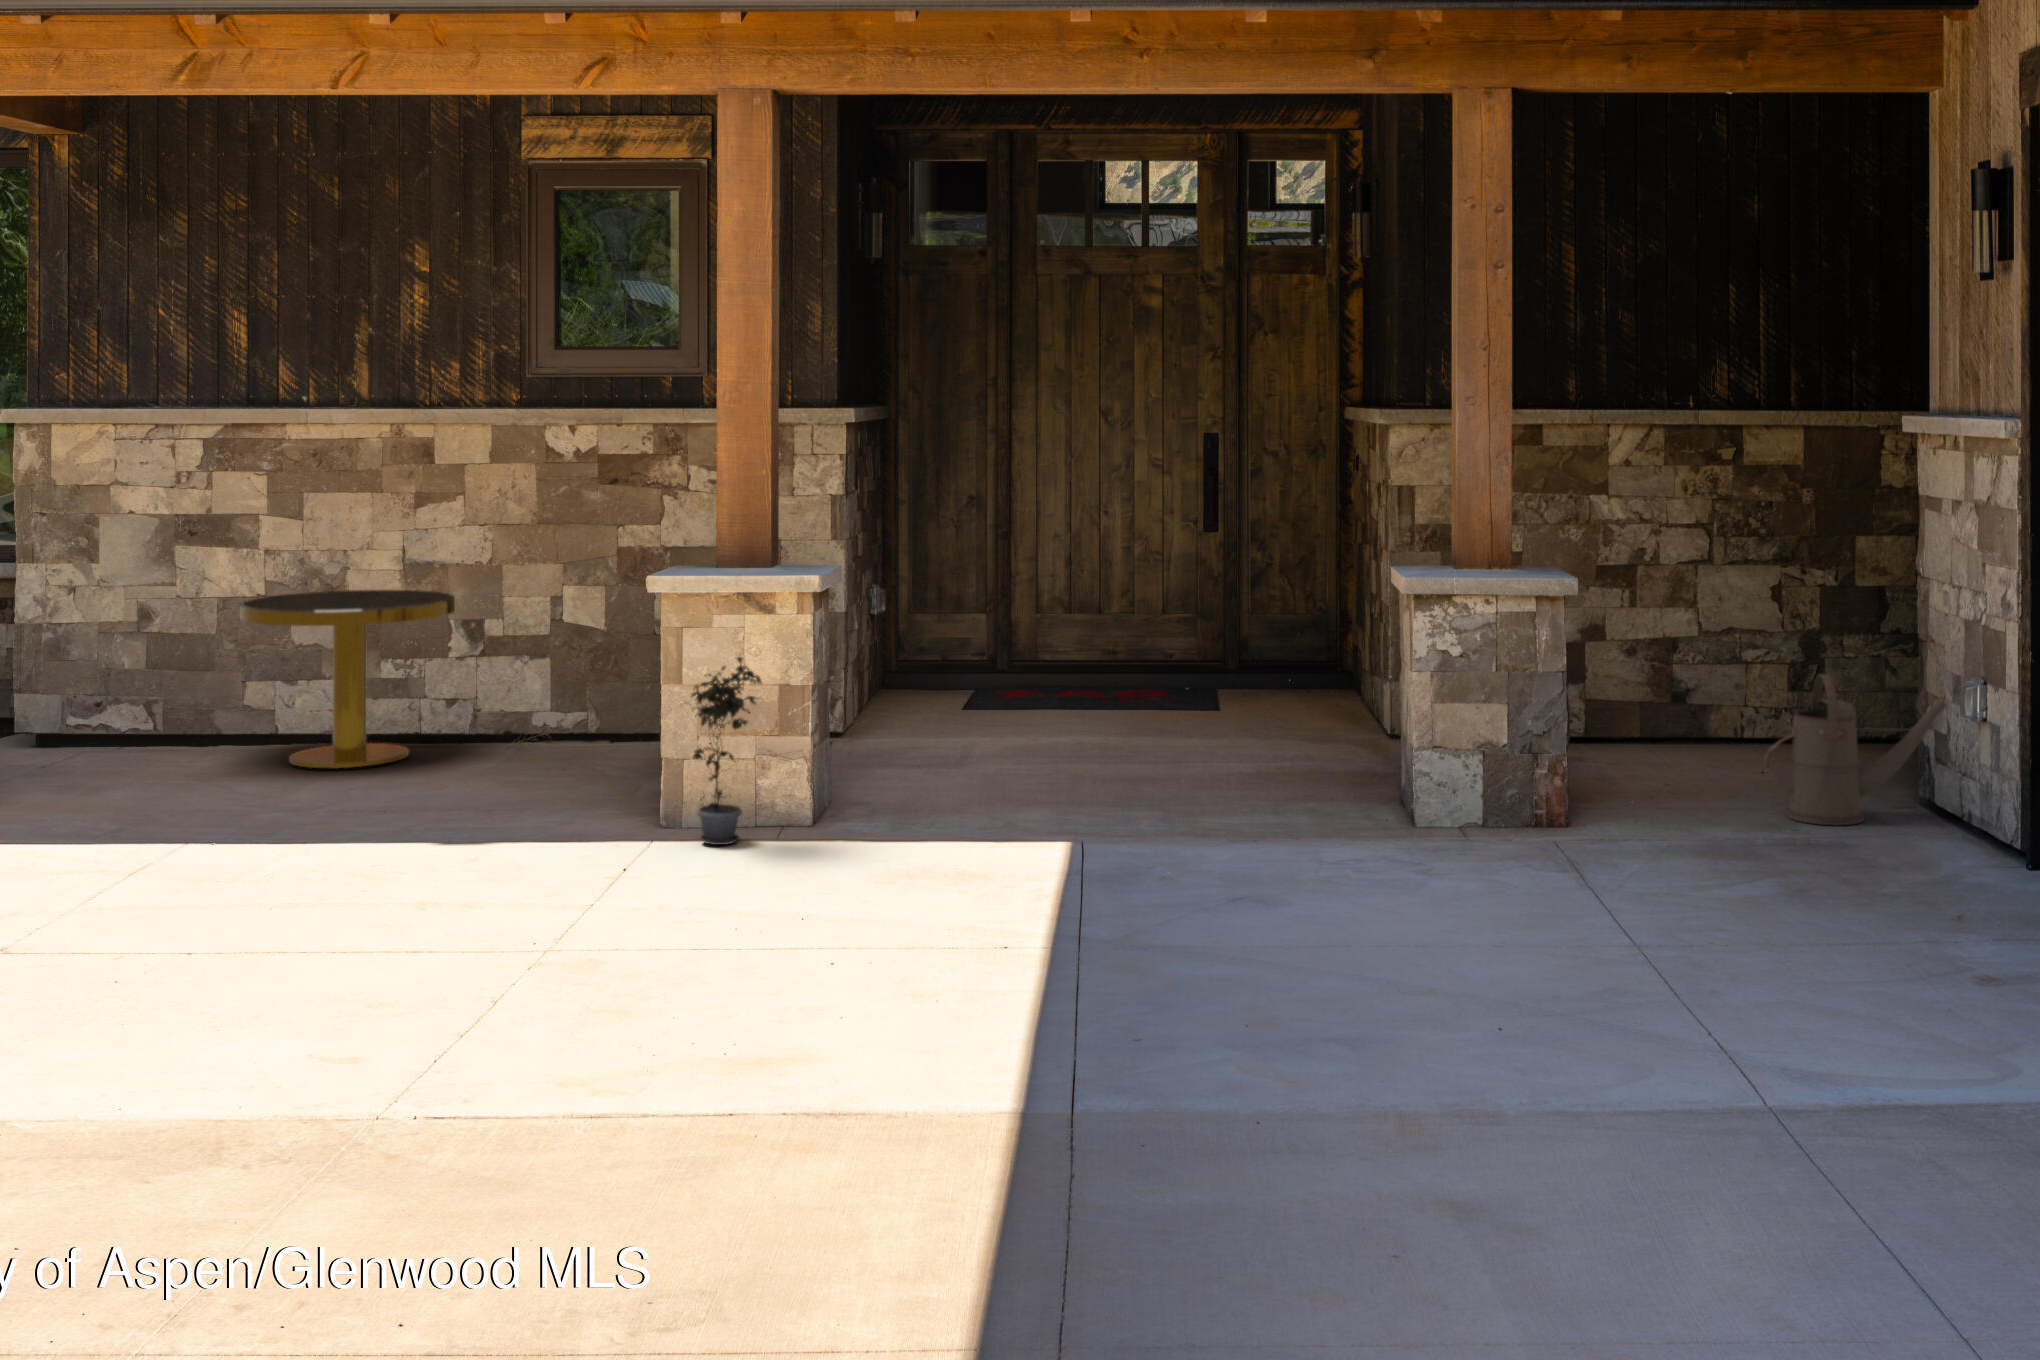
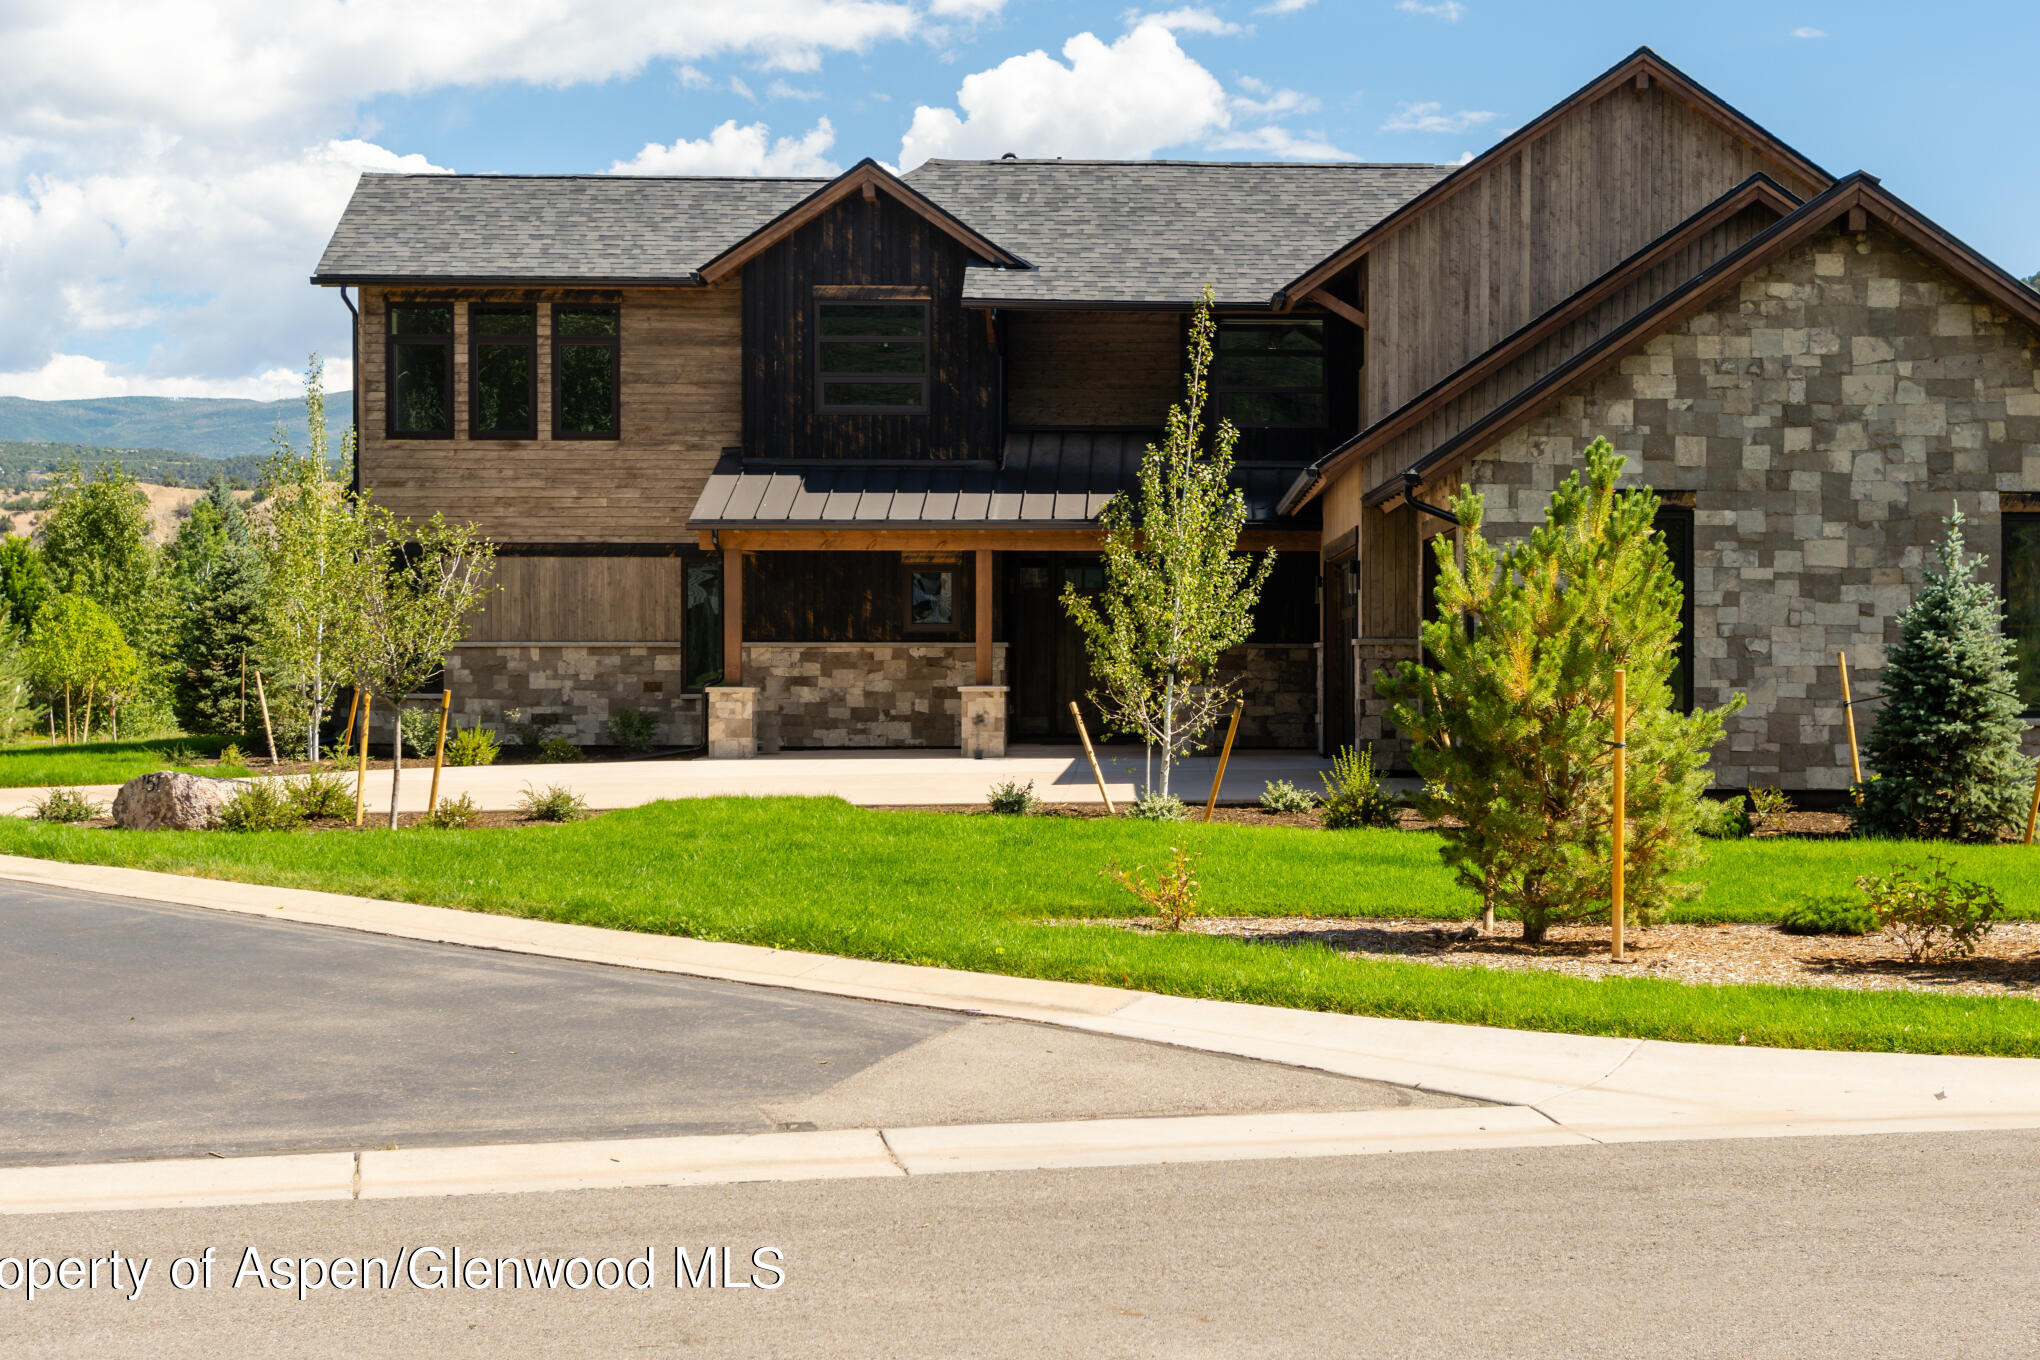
side table: present [240,590,455,769] -> none [820,701,885,754]
watering can: present [1764,674,1946,825] -> present [761,719,779,754]

